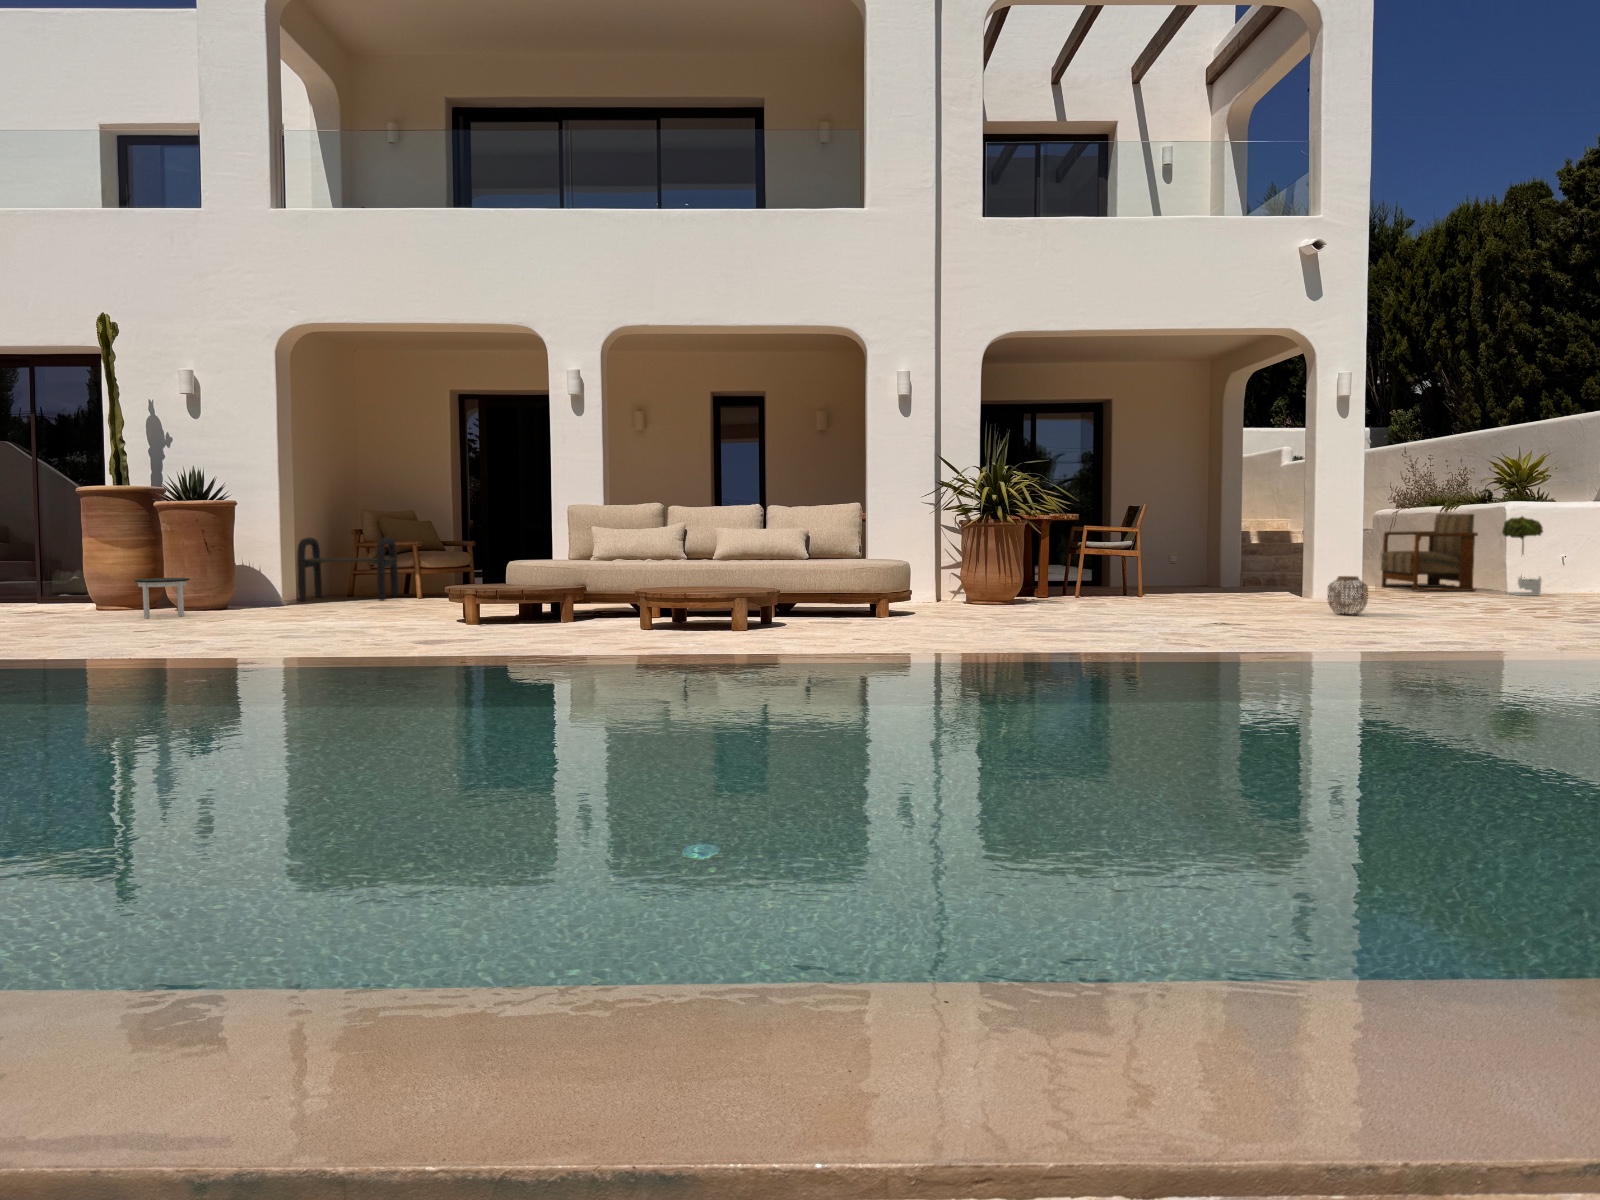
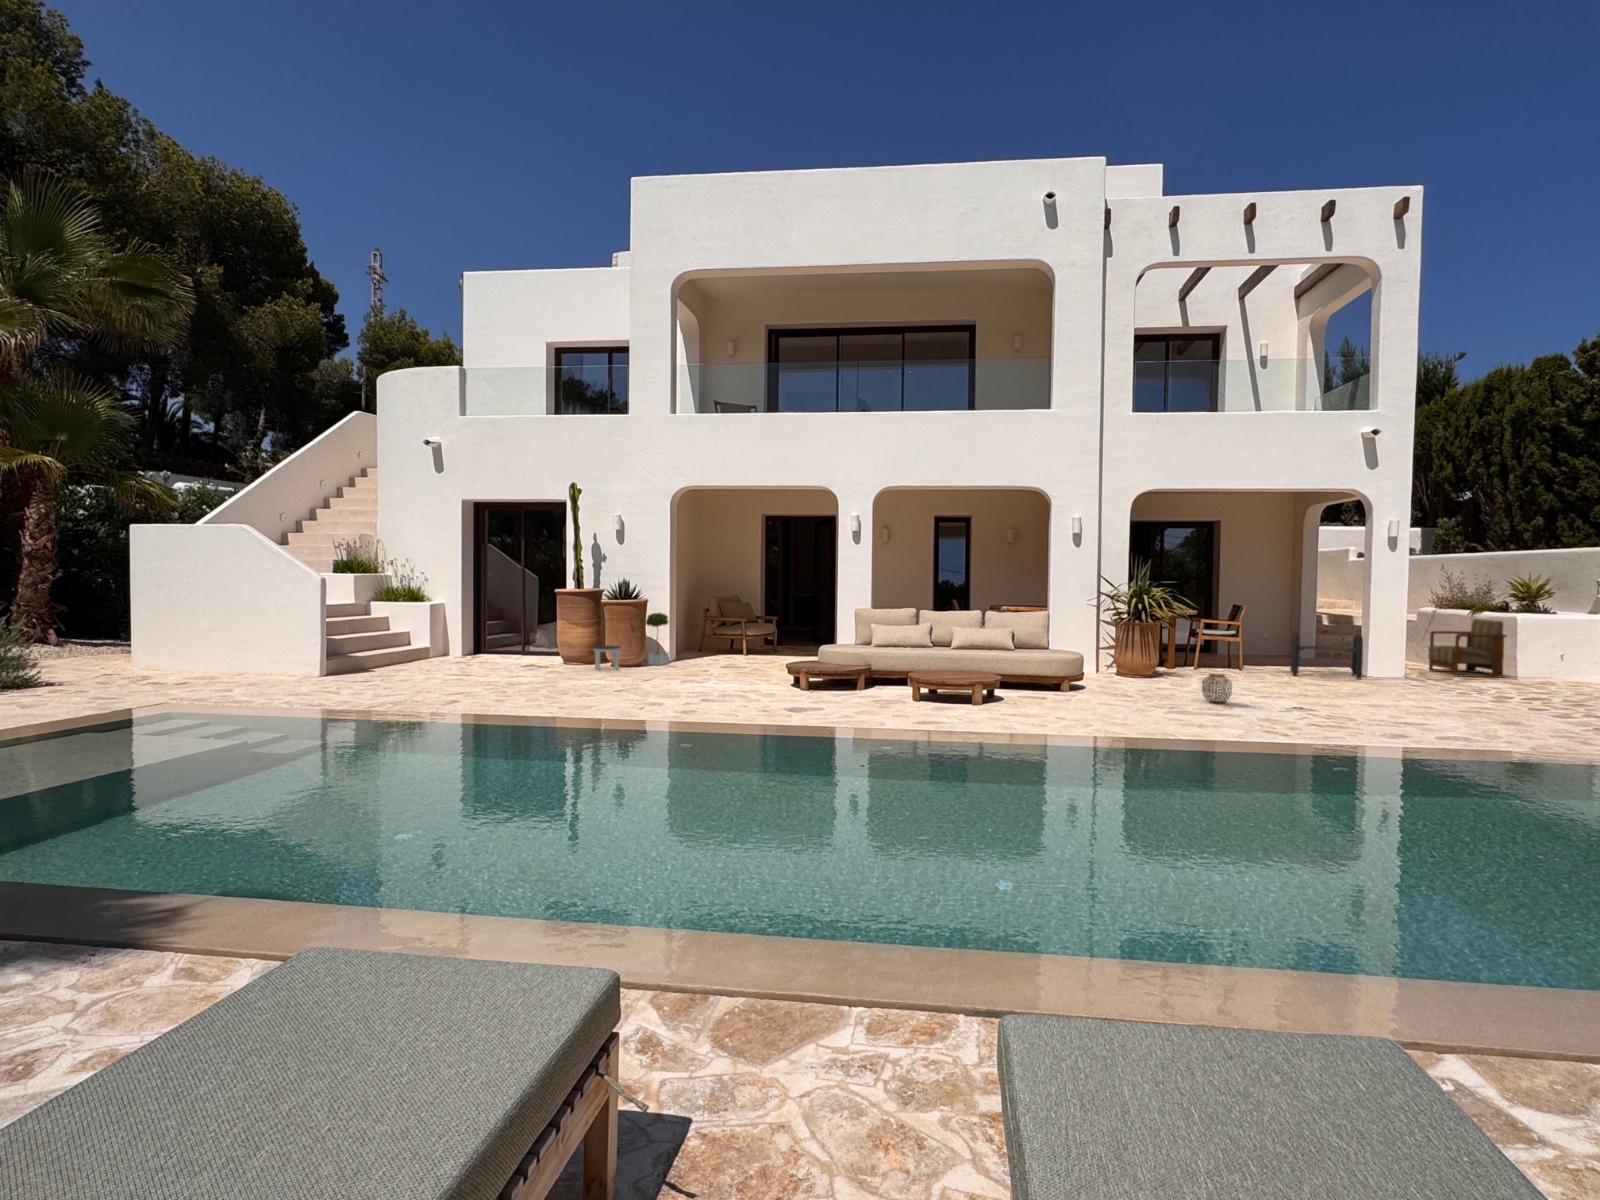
potted tree: present [1502,516,1543,596] -> present [646,613,669,665]
bench: present [297,537,398,601] -> present [1290,631,1363,679]
woven basket: present [1327,576,1368,615] -> present [1202,673,1232,703]

